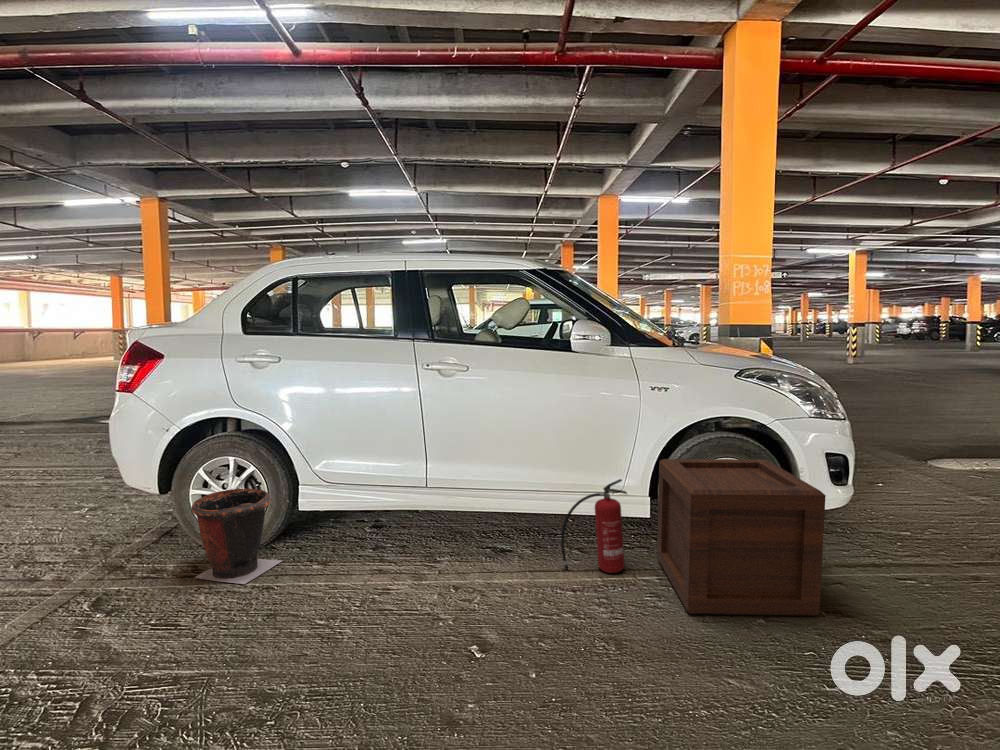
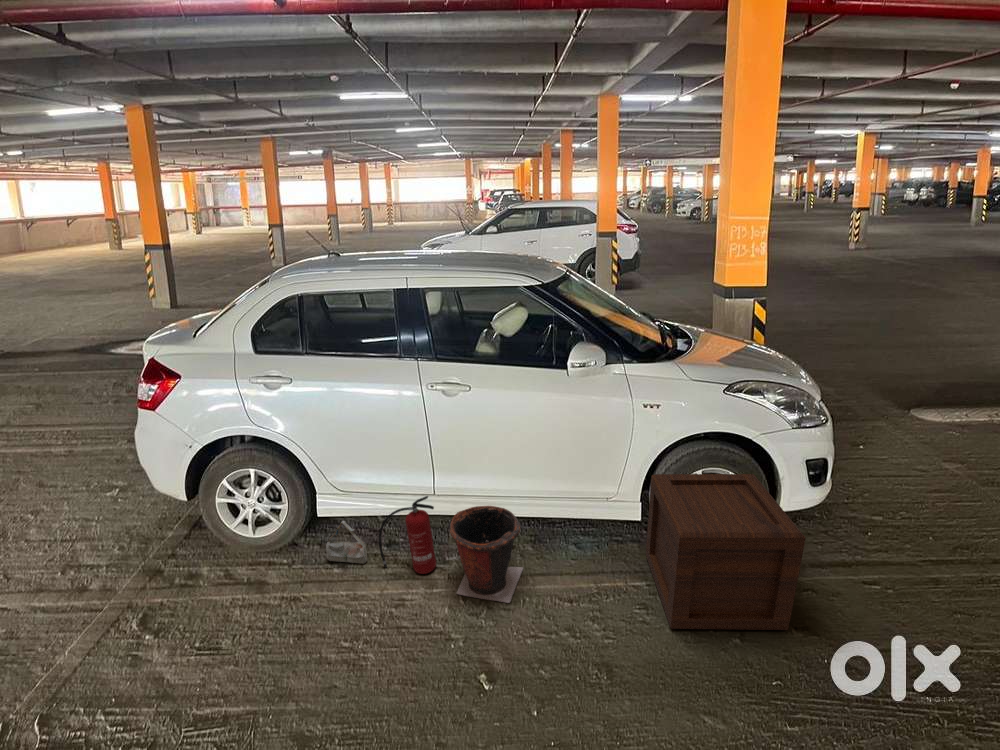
fire extinguisher: present [561,479,627,573] -> present [379,496,436,574]
waste bin: present [191,489,282,584] -> present [450,506,523,603]
bag: none [305,511,350,564] -> present [326,521,367,563]

